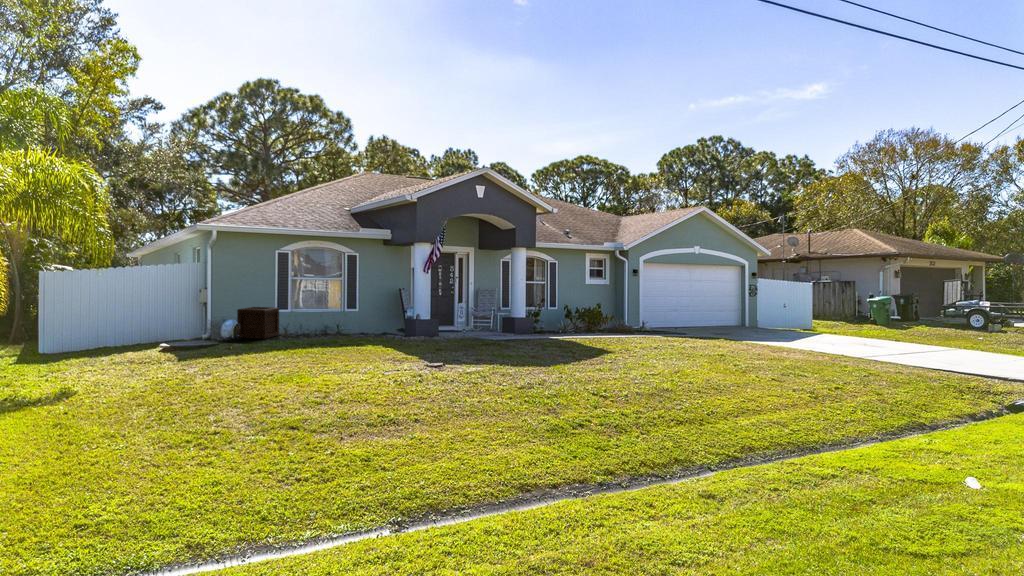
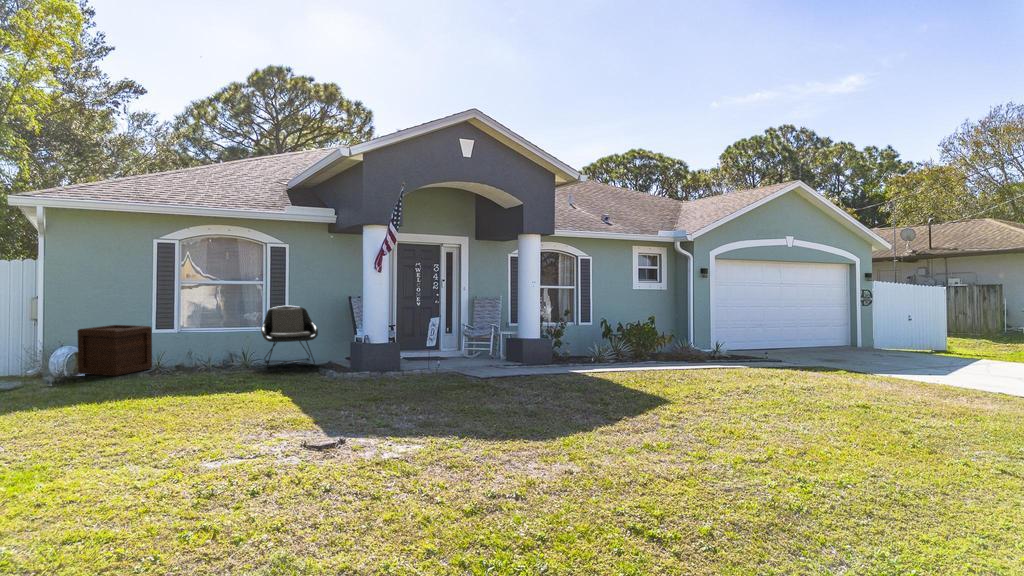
lounge chair: none [345,295,384,335] -> present [261,306,318,368]

